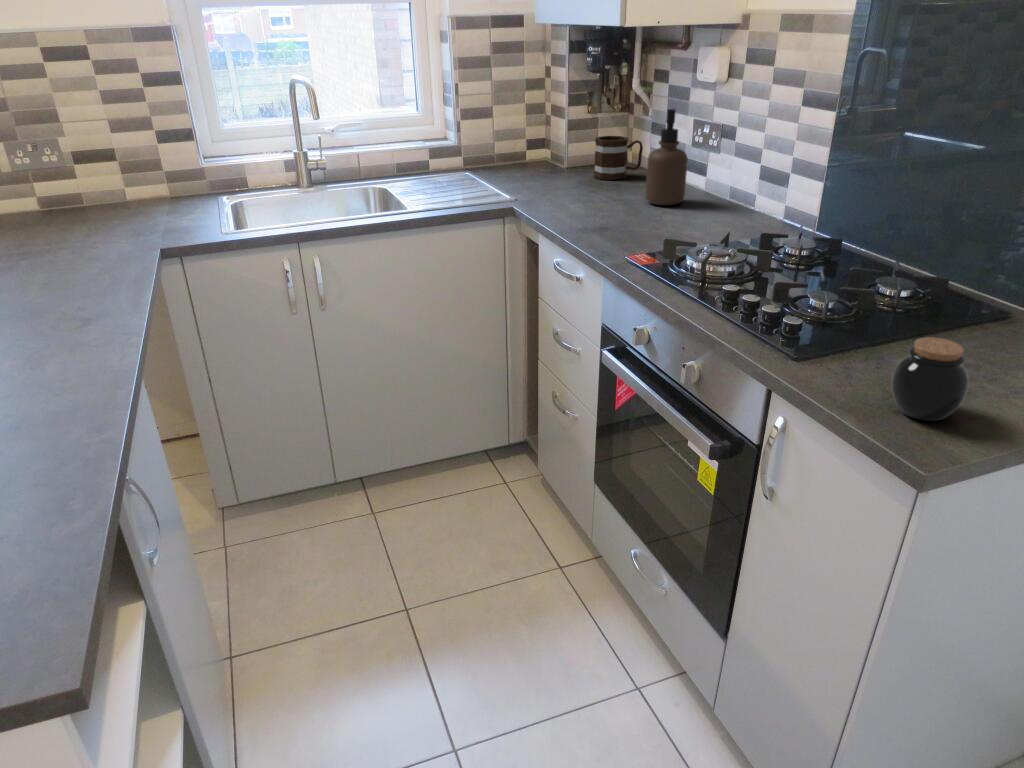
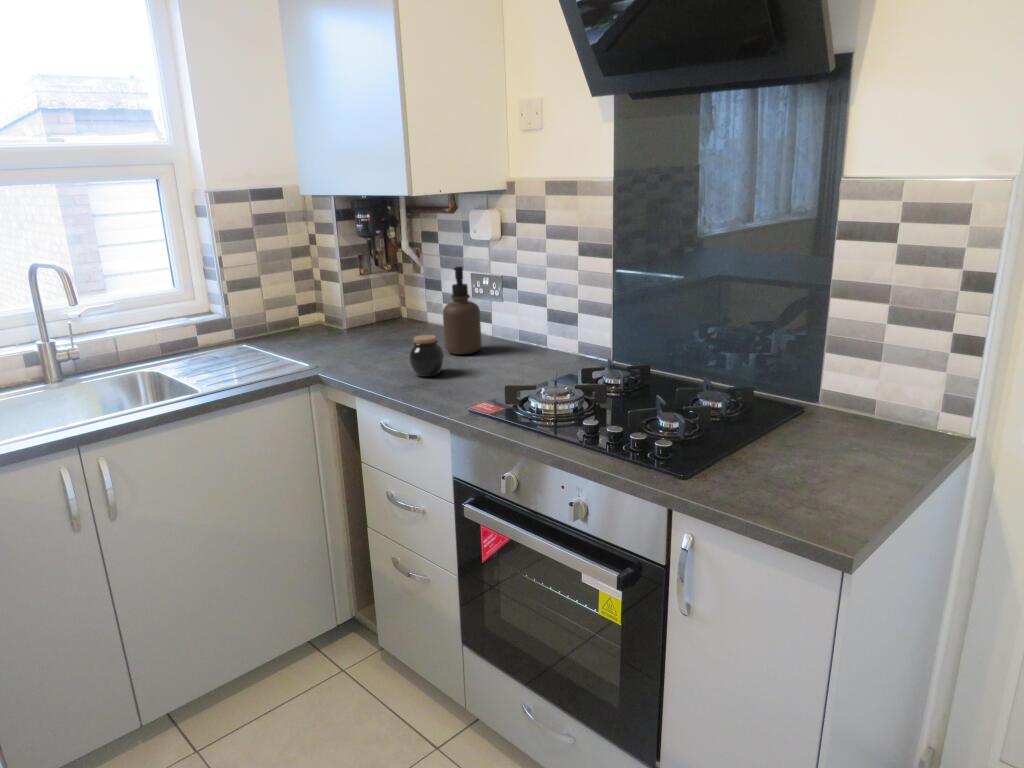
mug: present [594,136,643,180] -> none [376,294,422,336]
jar: present [891,337,969,421] -> present [409,335,444,377]

